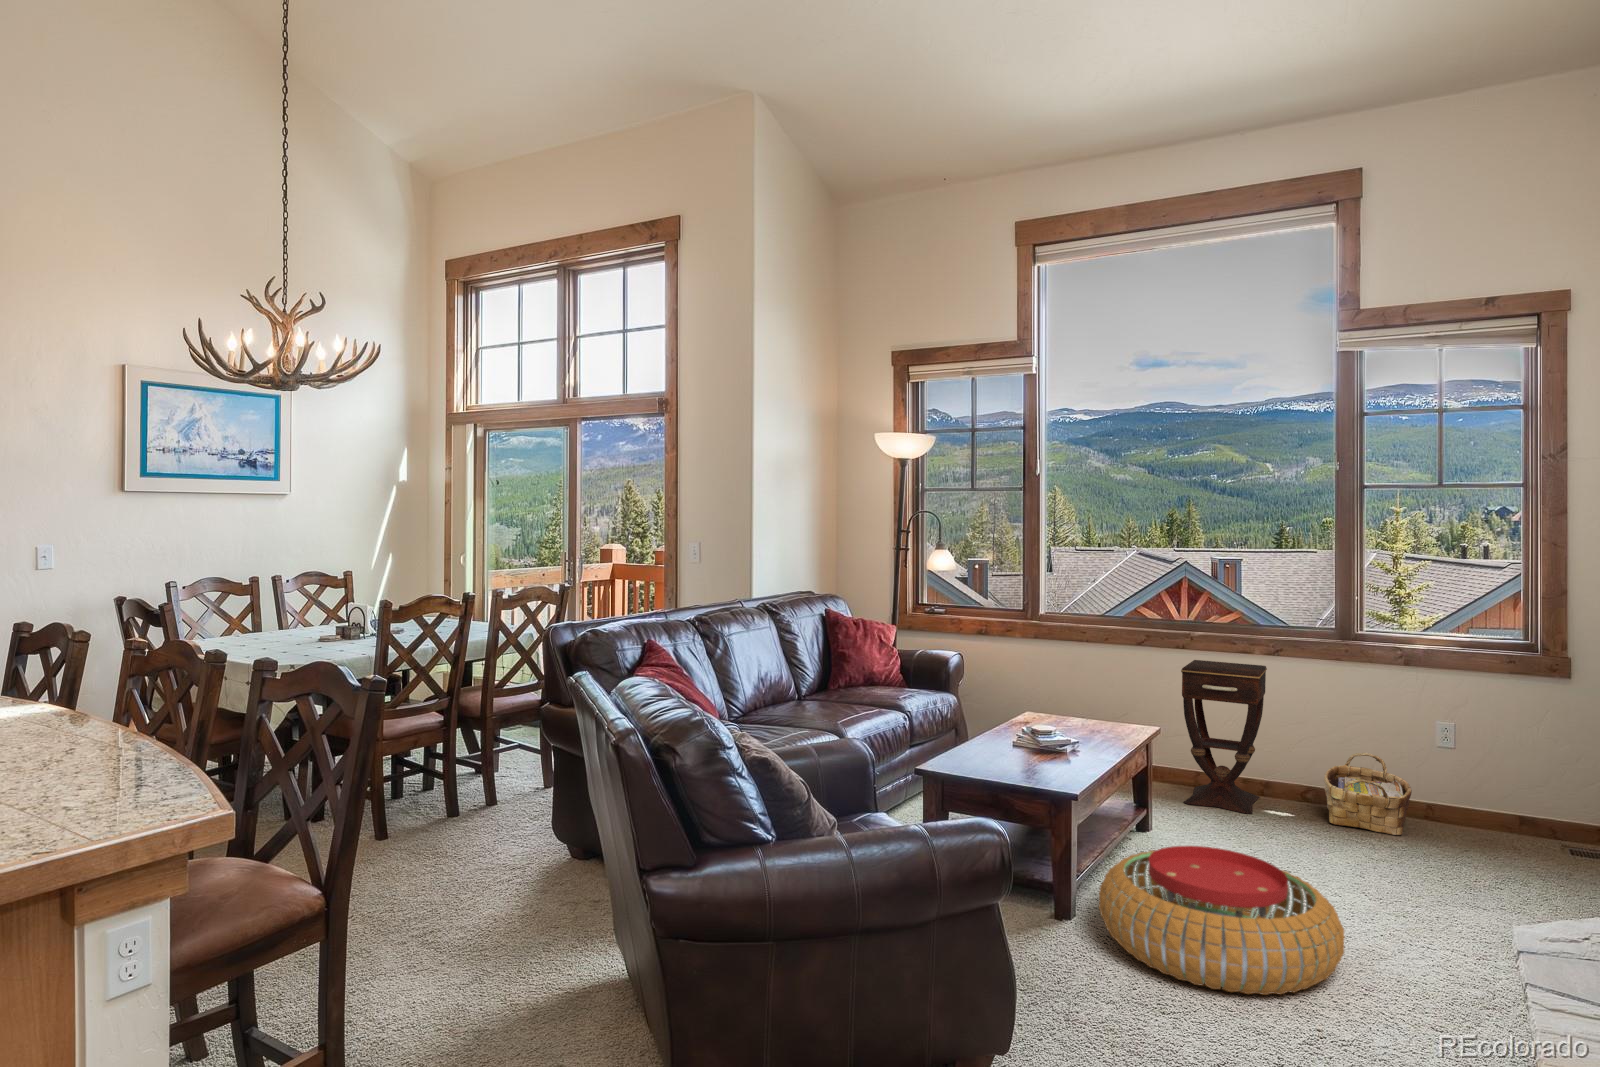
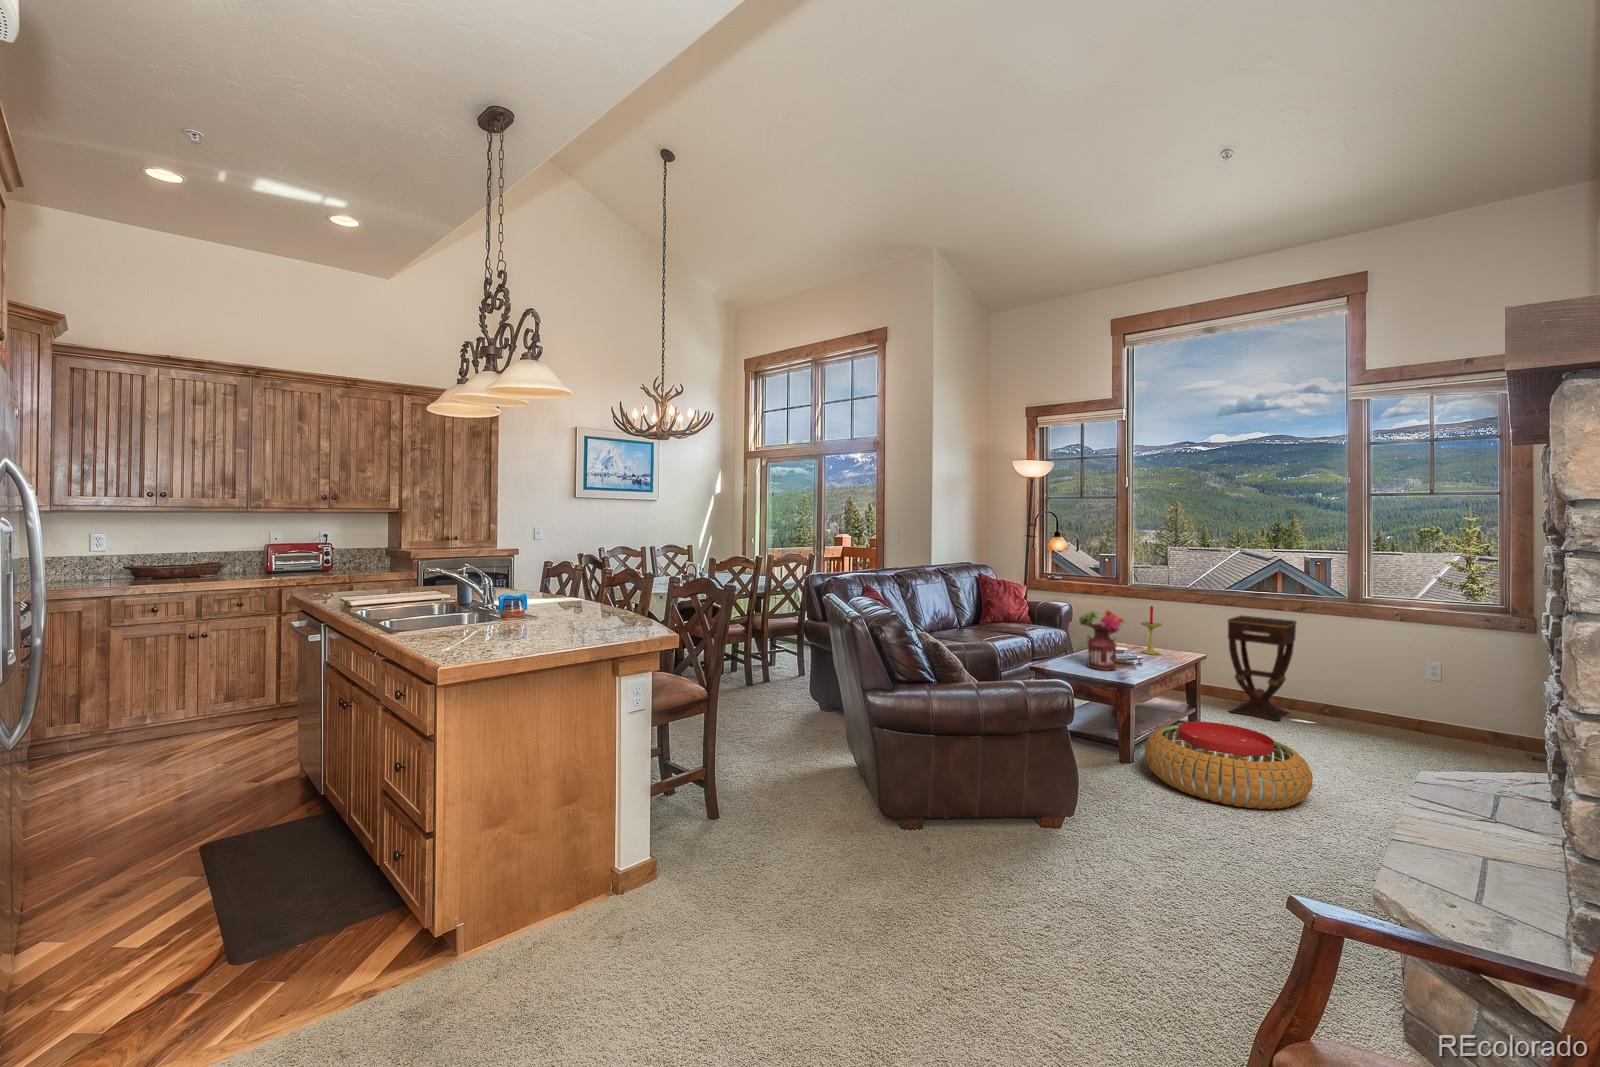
candle: none [1071,655,1101,731] -> present [1141,606,1162,655]
flower arrangement: none [990,671,1059,770] -> present [1079,610,1124,671]
woven basket: present [1324,753,1412,835] -> none [1337,685,1408,742]

